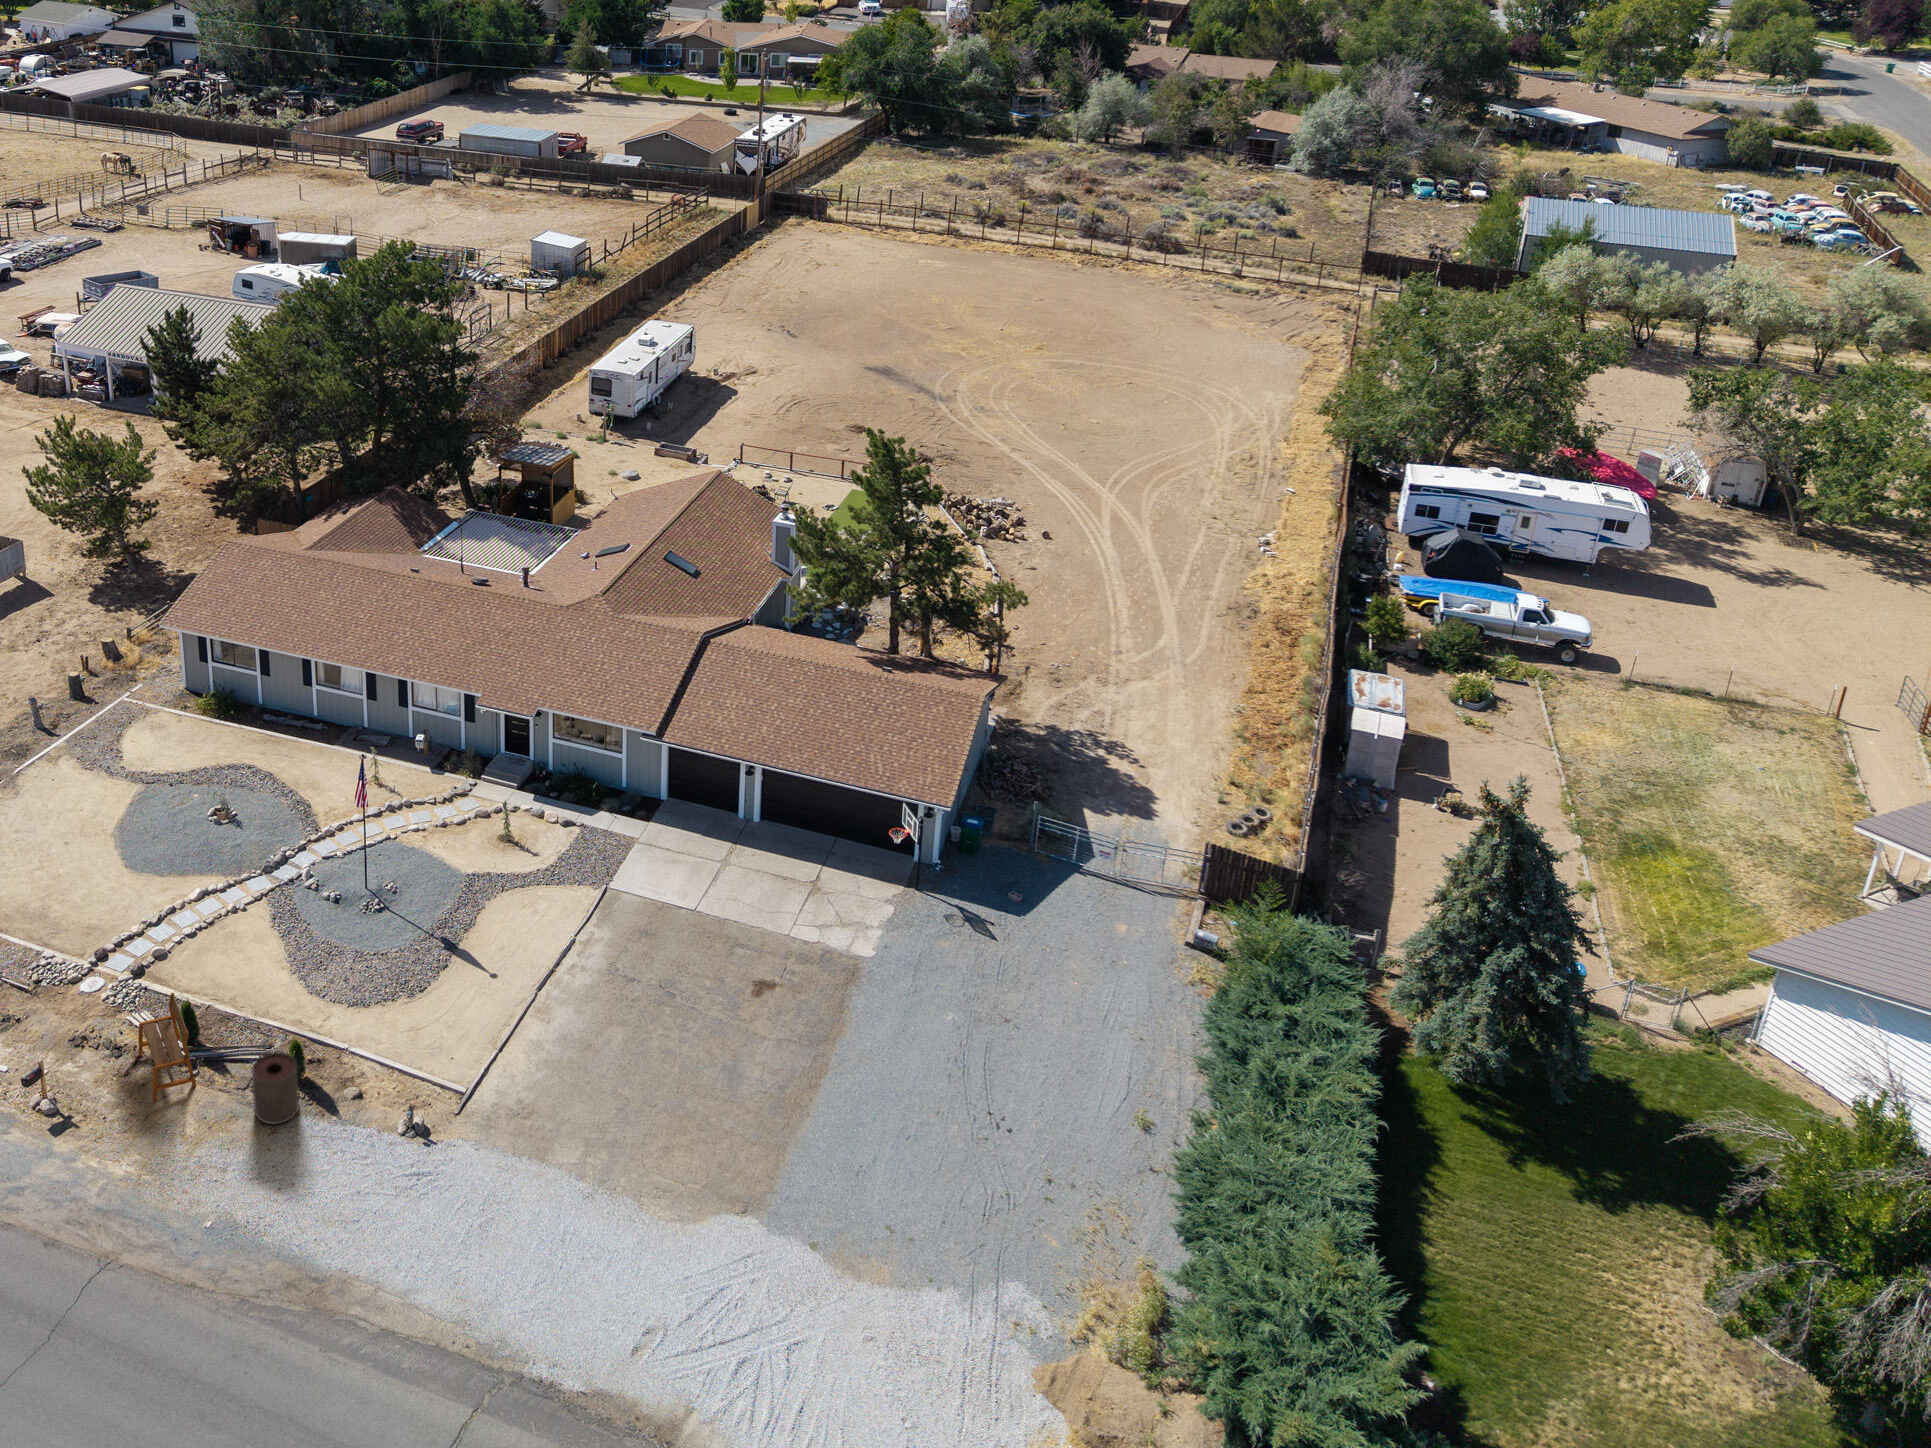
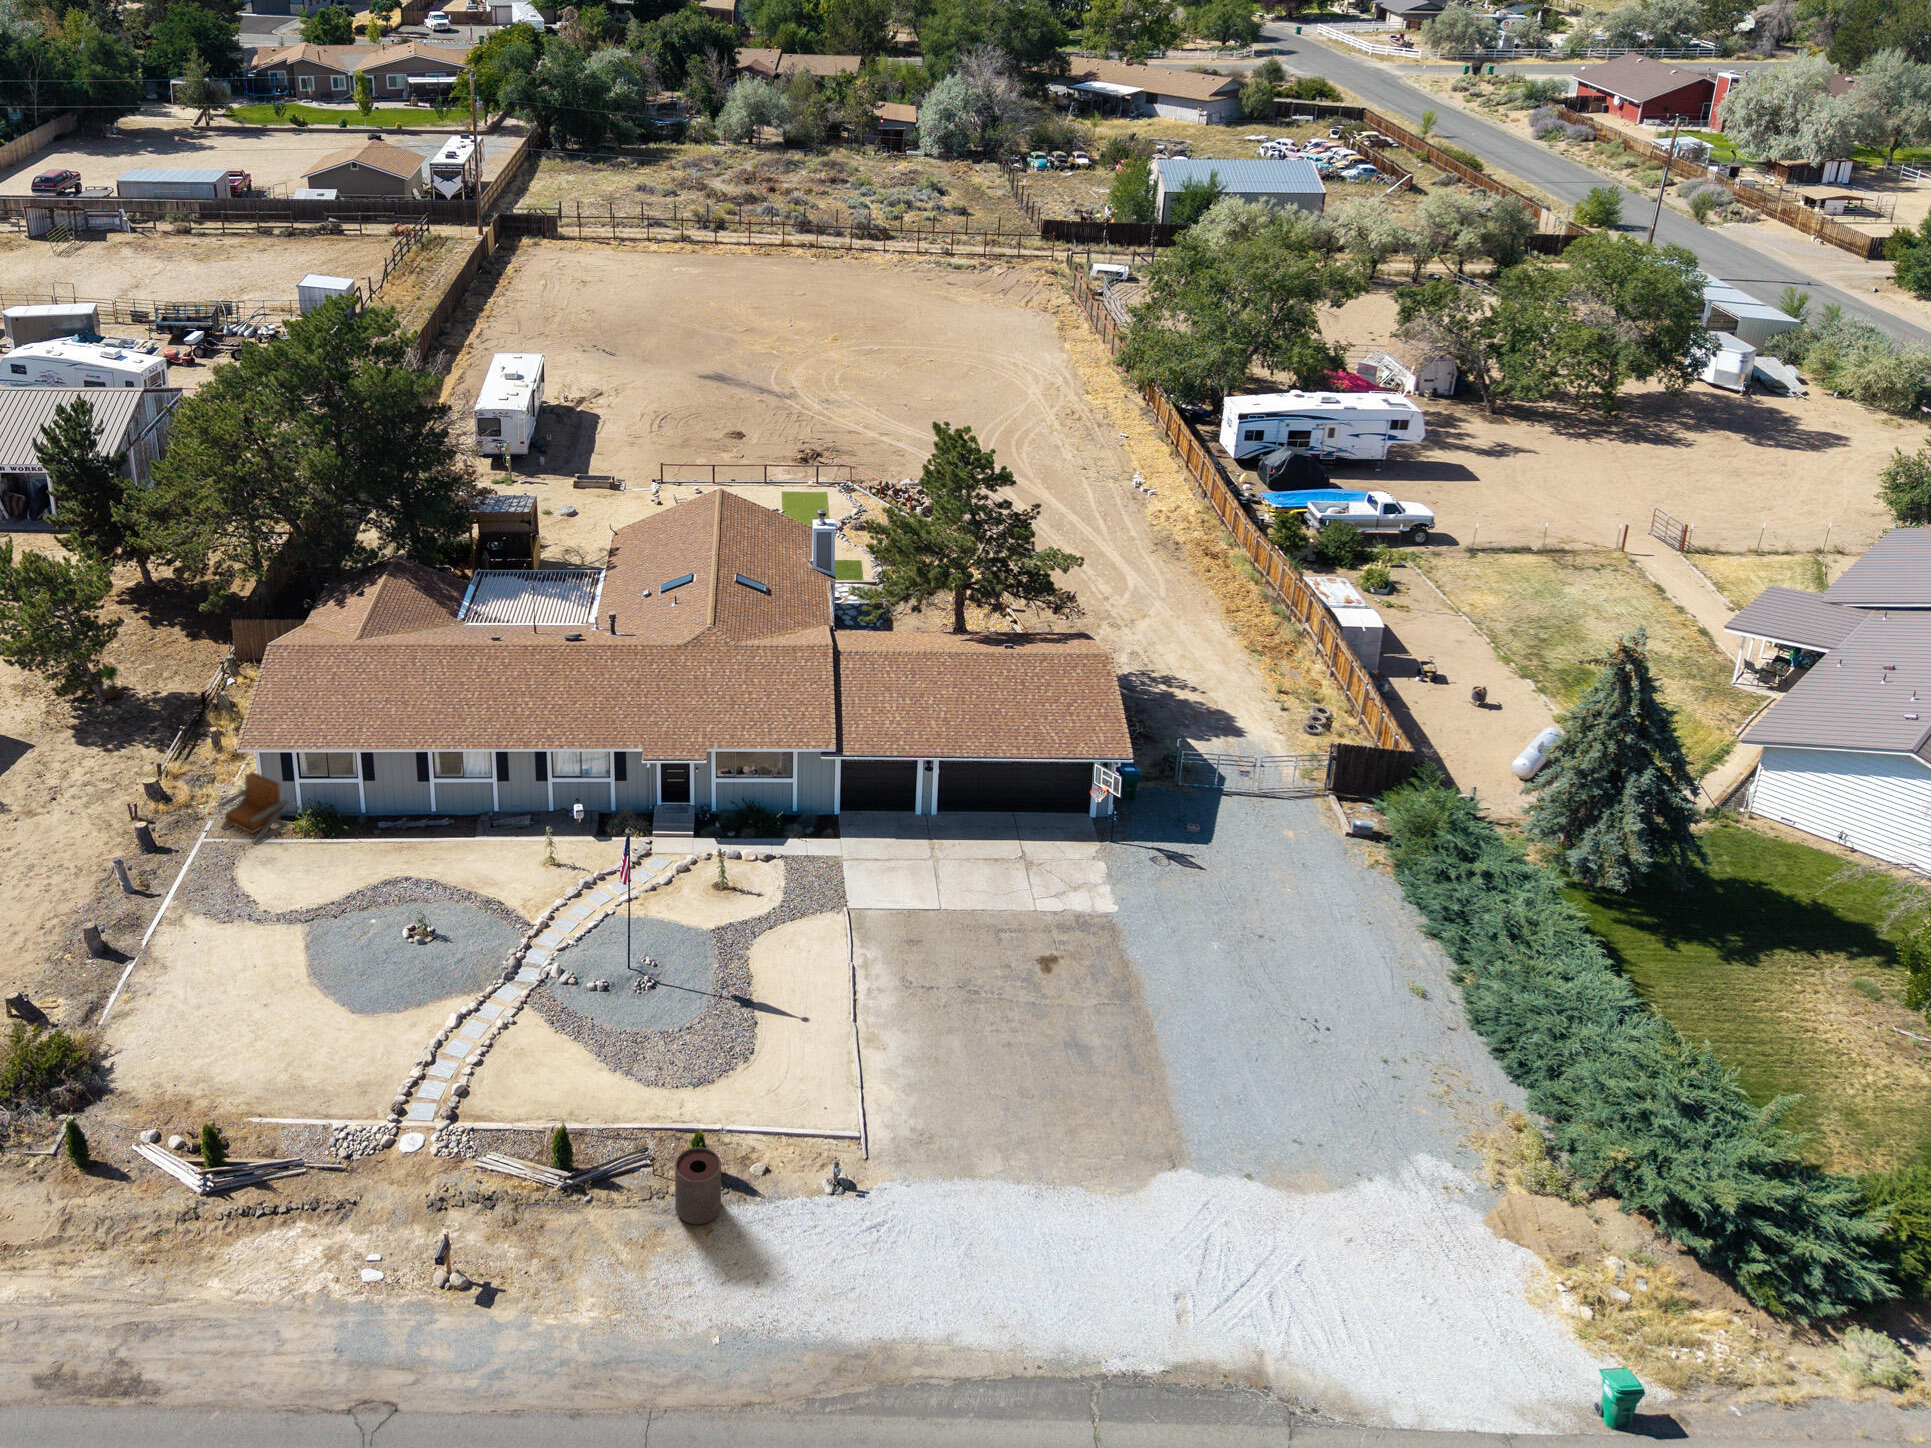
potted tree: none [119,539,138,570] -> present [100,666,118,699]
lounge chair: none [132,648,188,713] -> present [219,772,289,845]
bench: present [138,993,196,1101] -> none [516,1123,600,1240]

